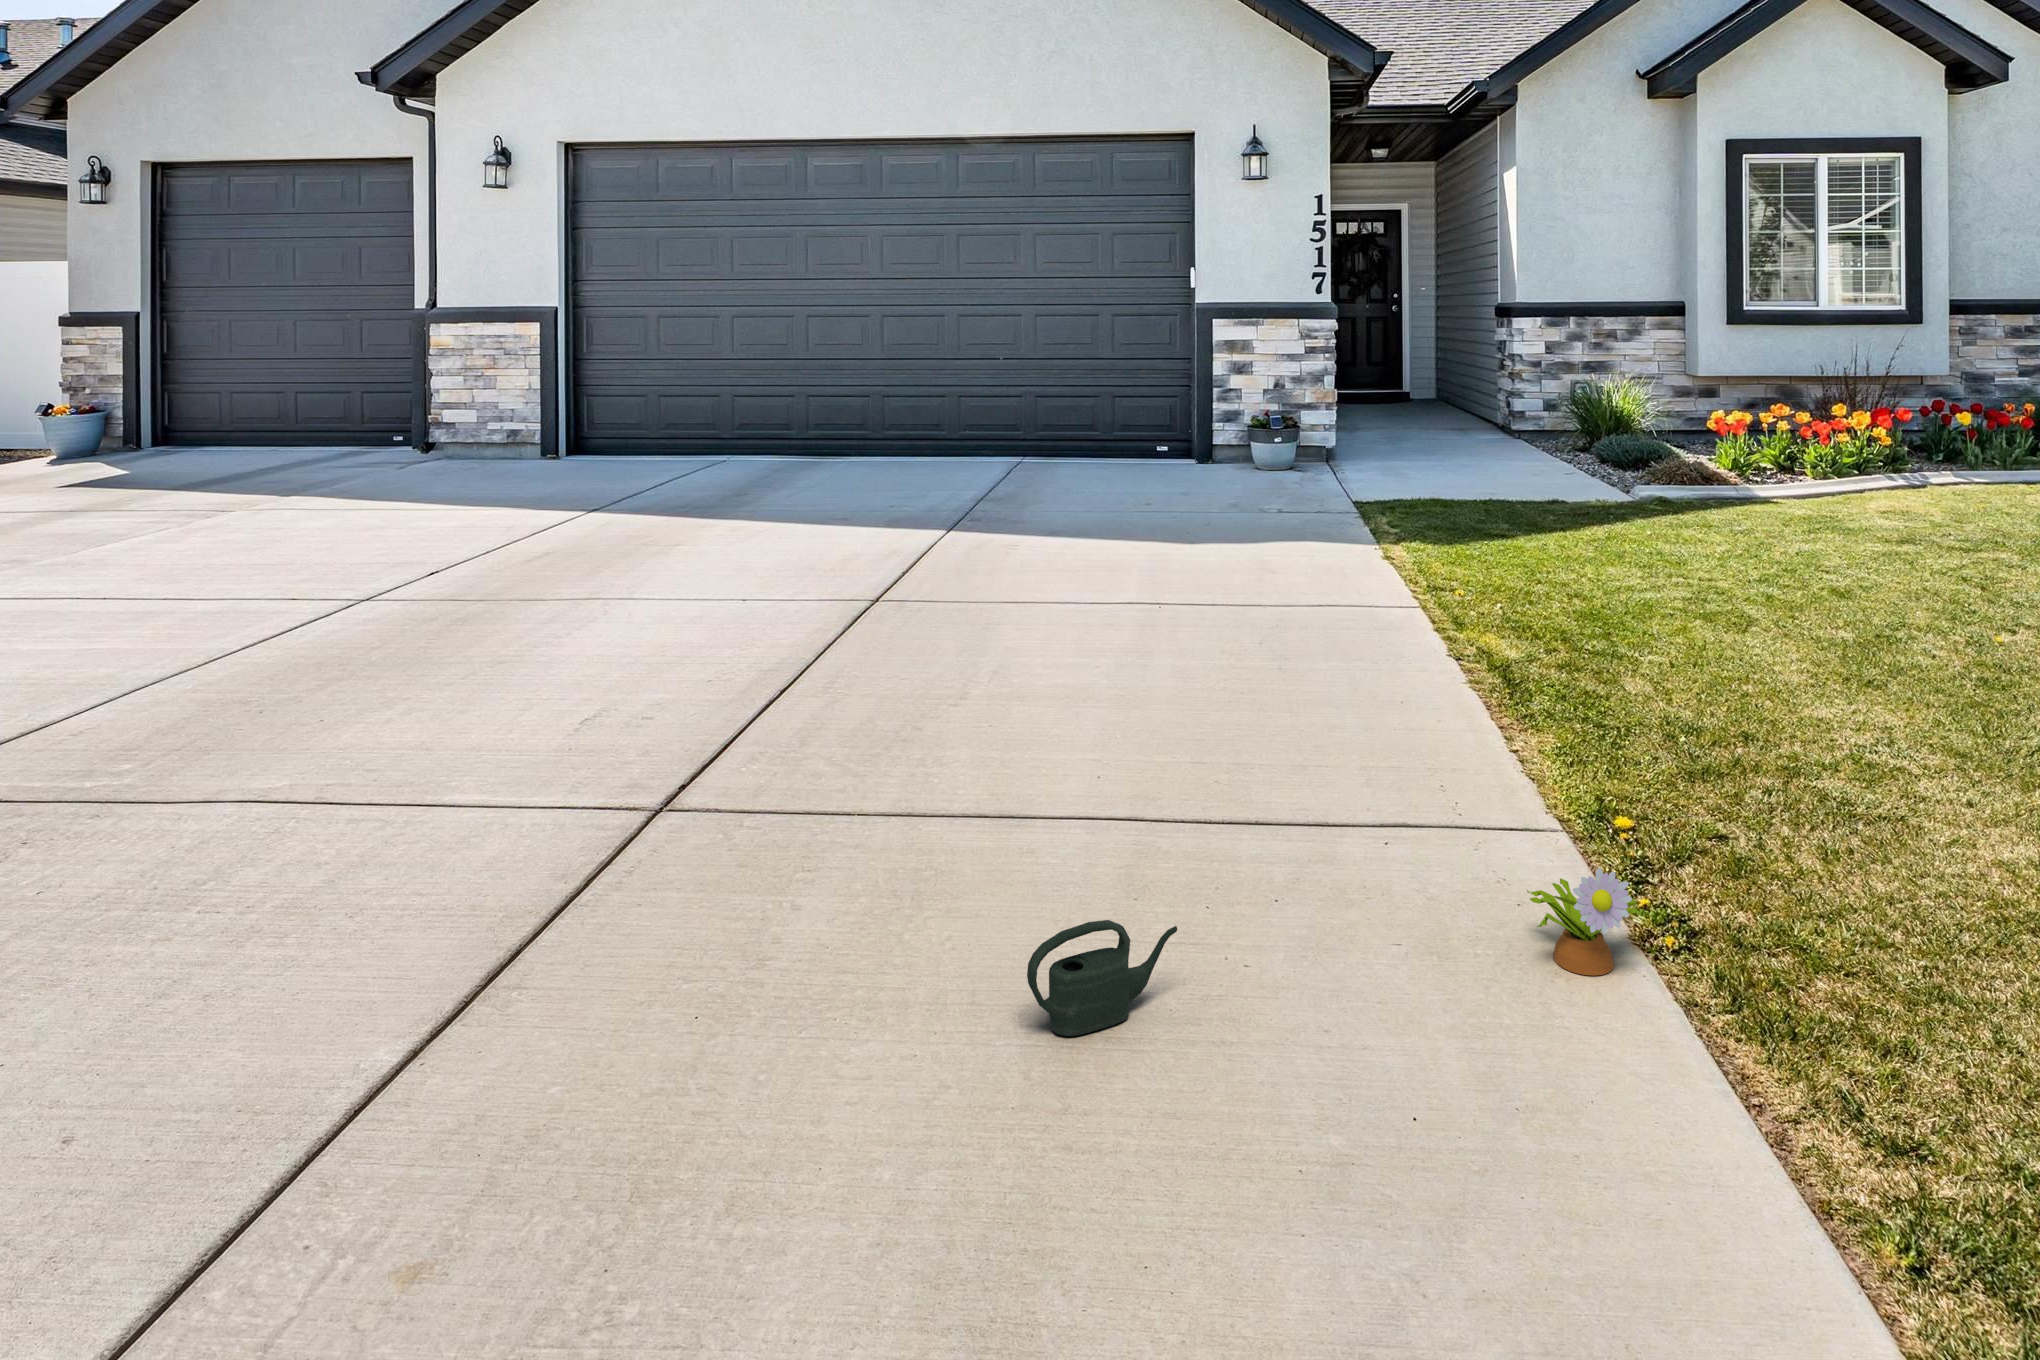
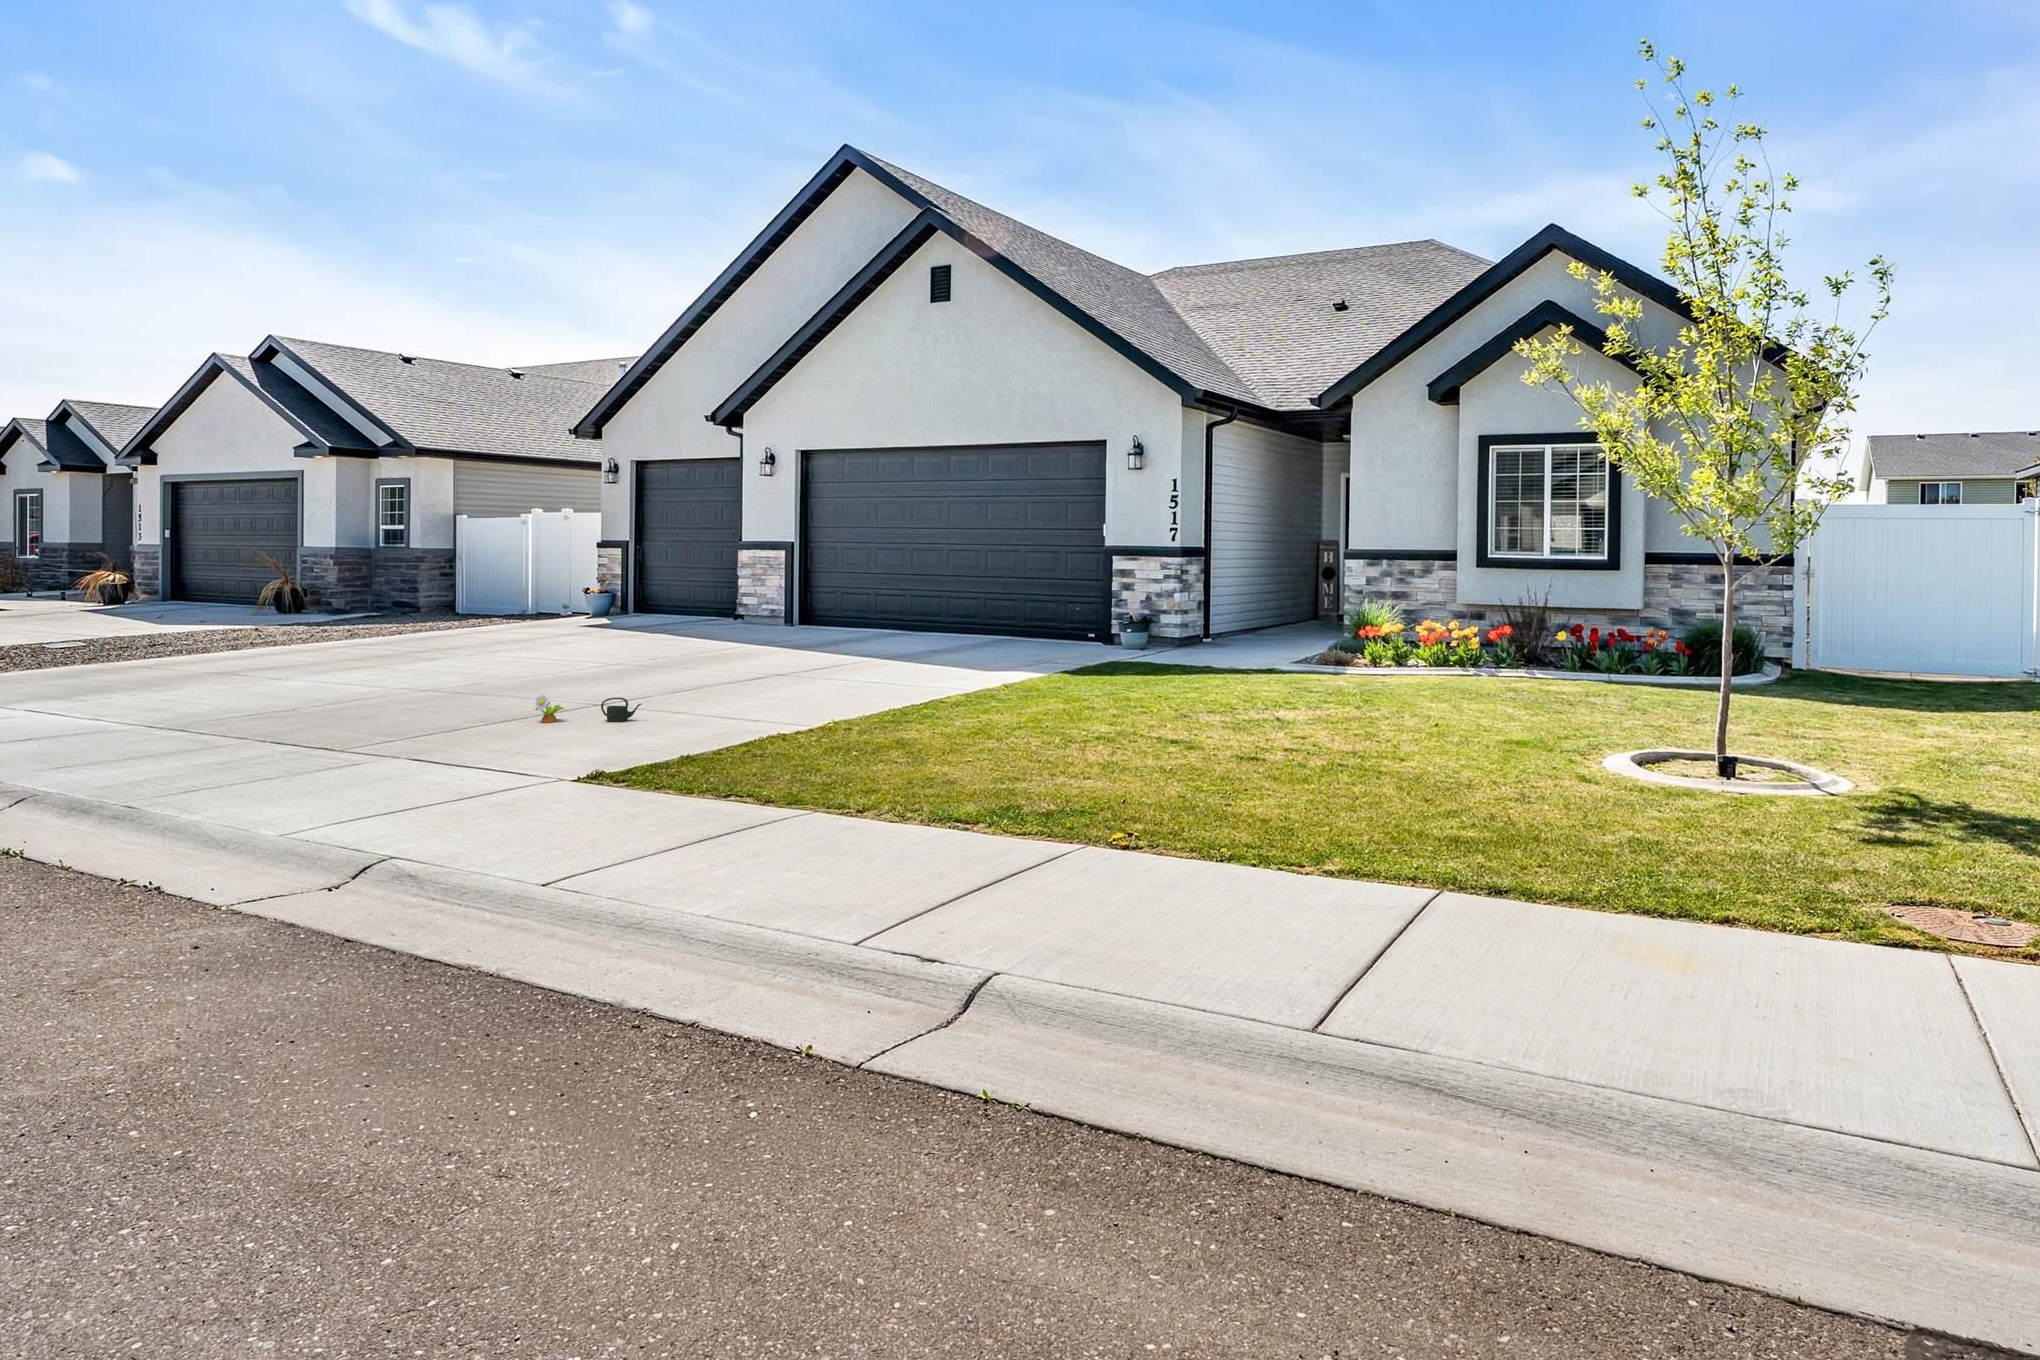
decorative plant: present [1527,868,1643,976] -> present [535,695,565,723]

